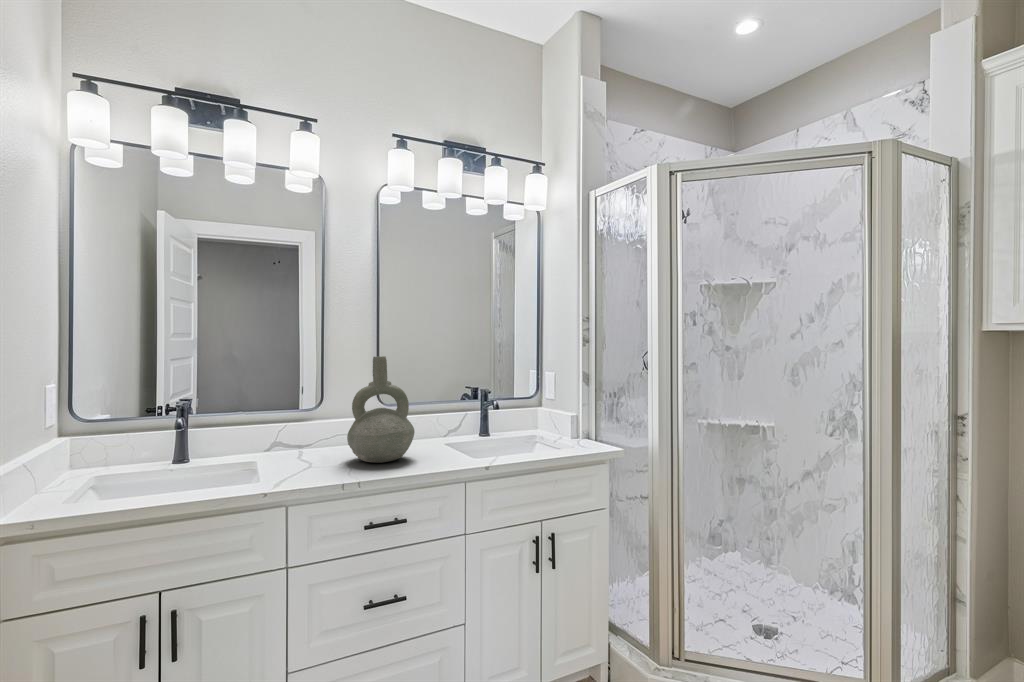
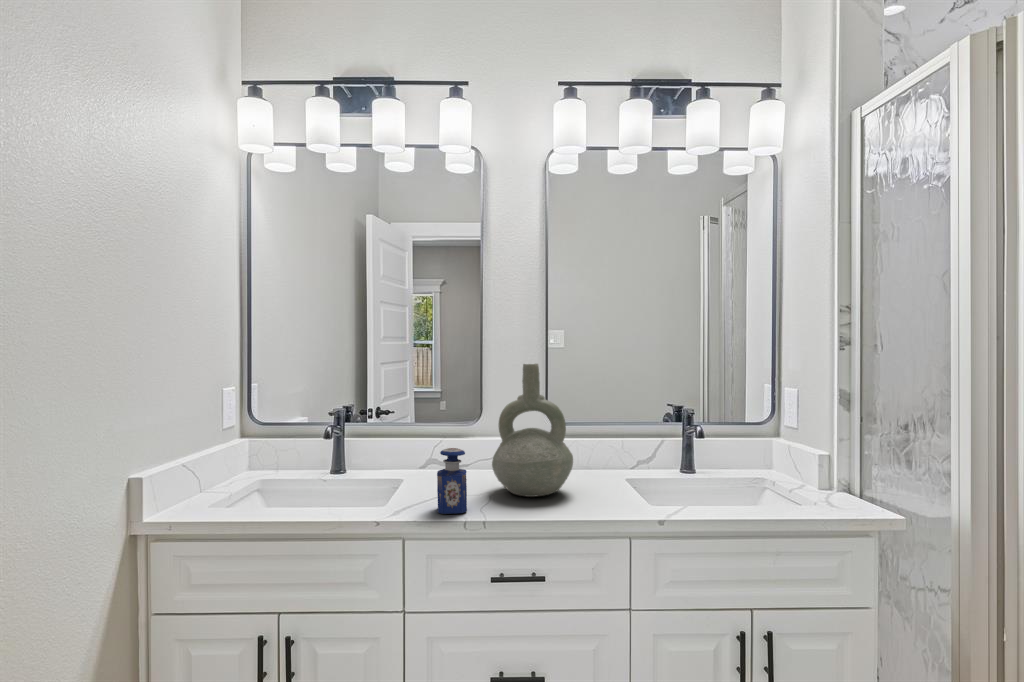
perfume bottle: none [311,426,340,481] -> present [437,448,467,514]

